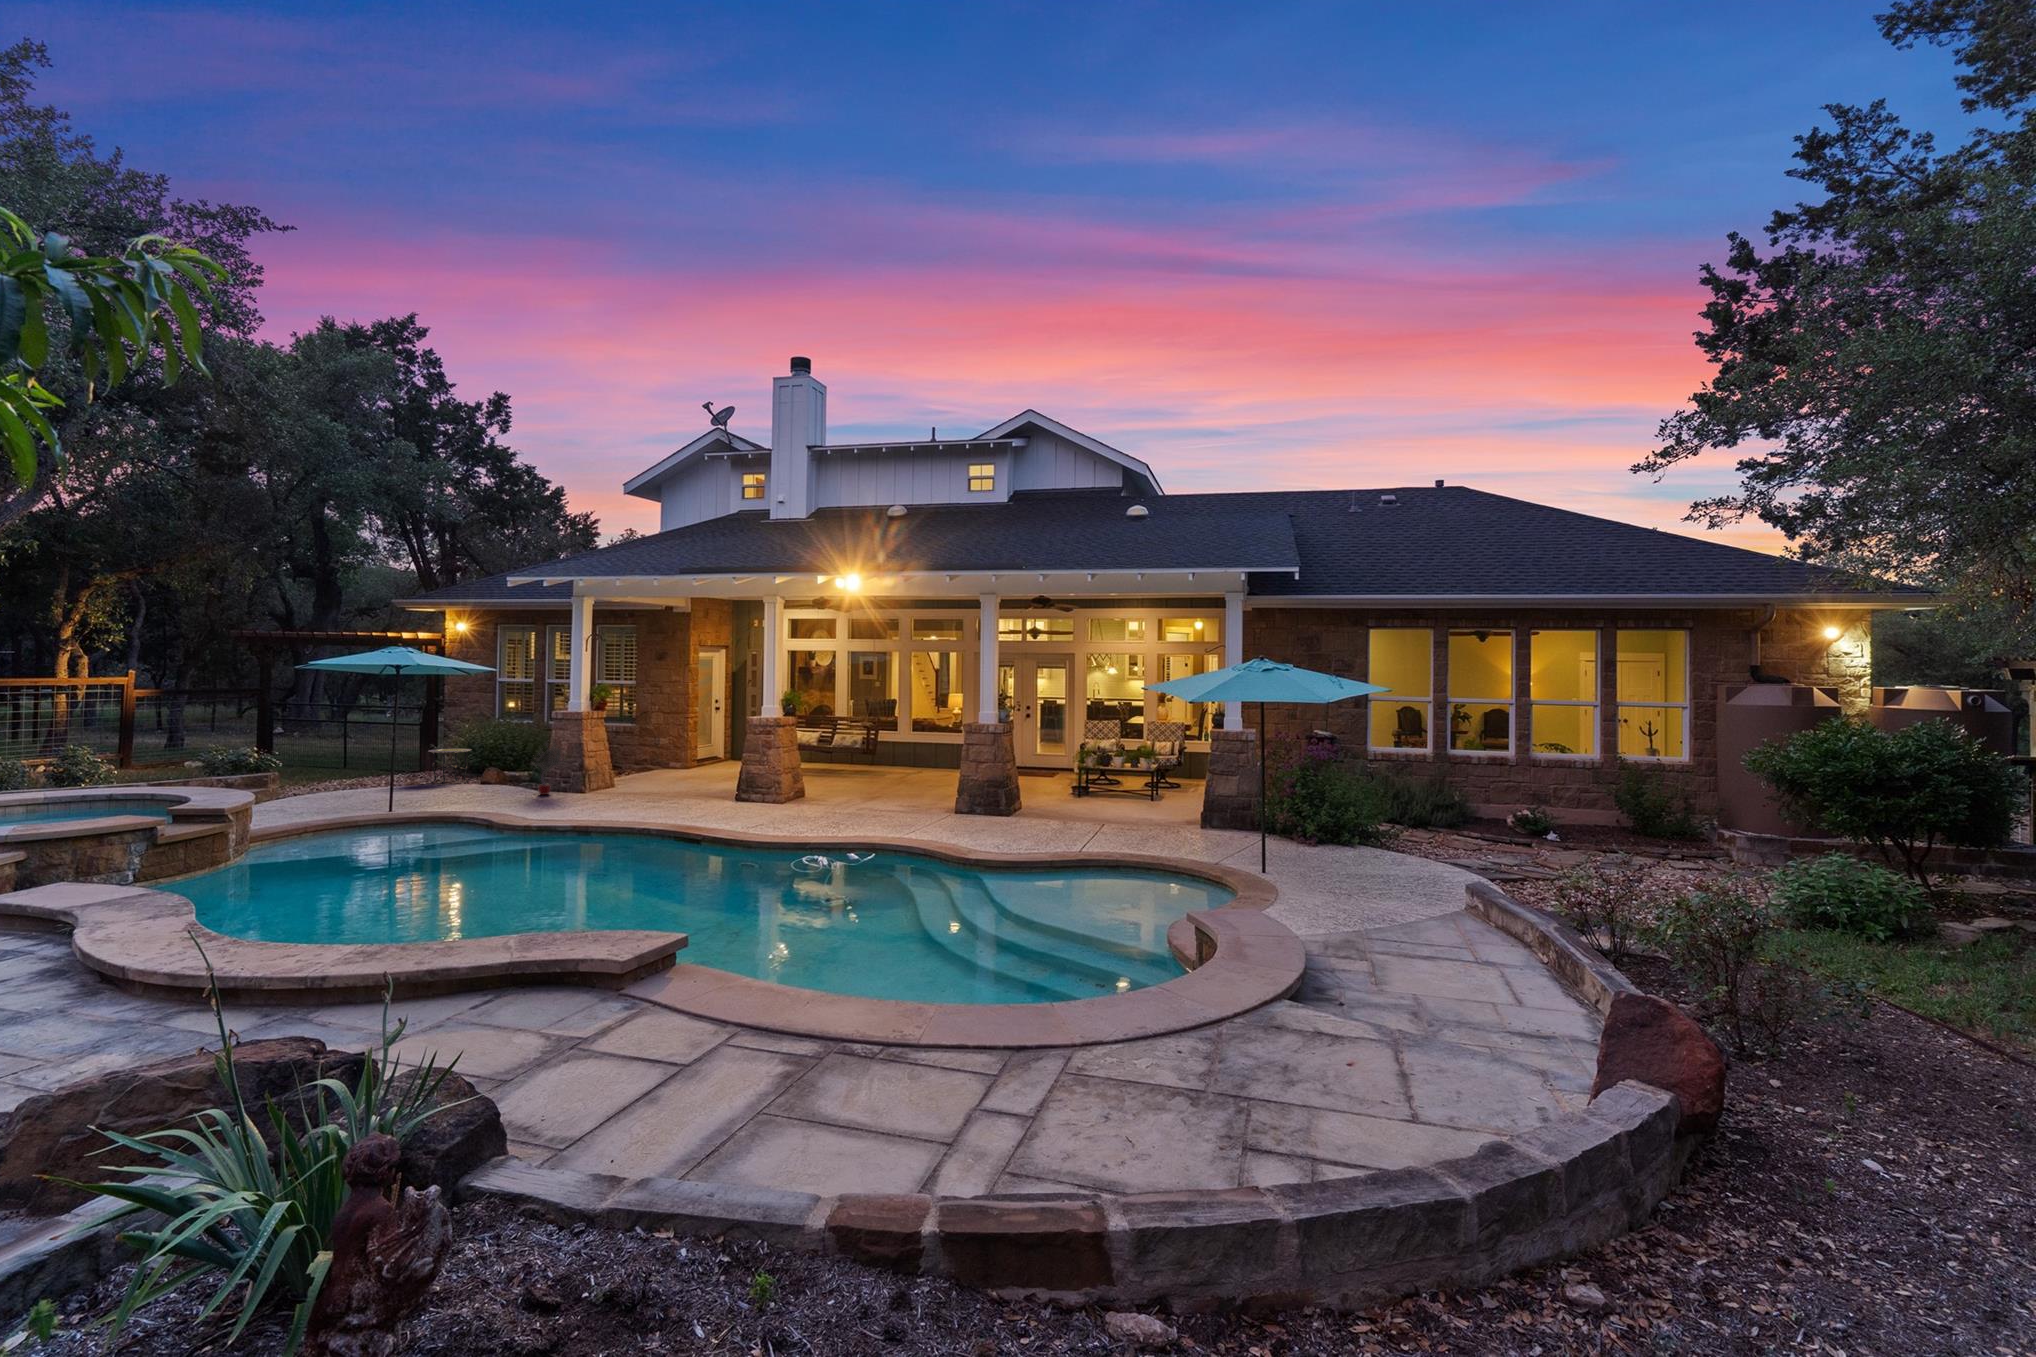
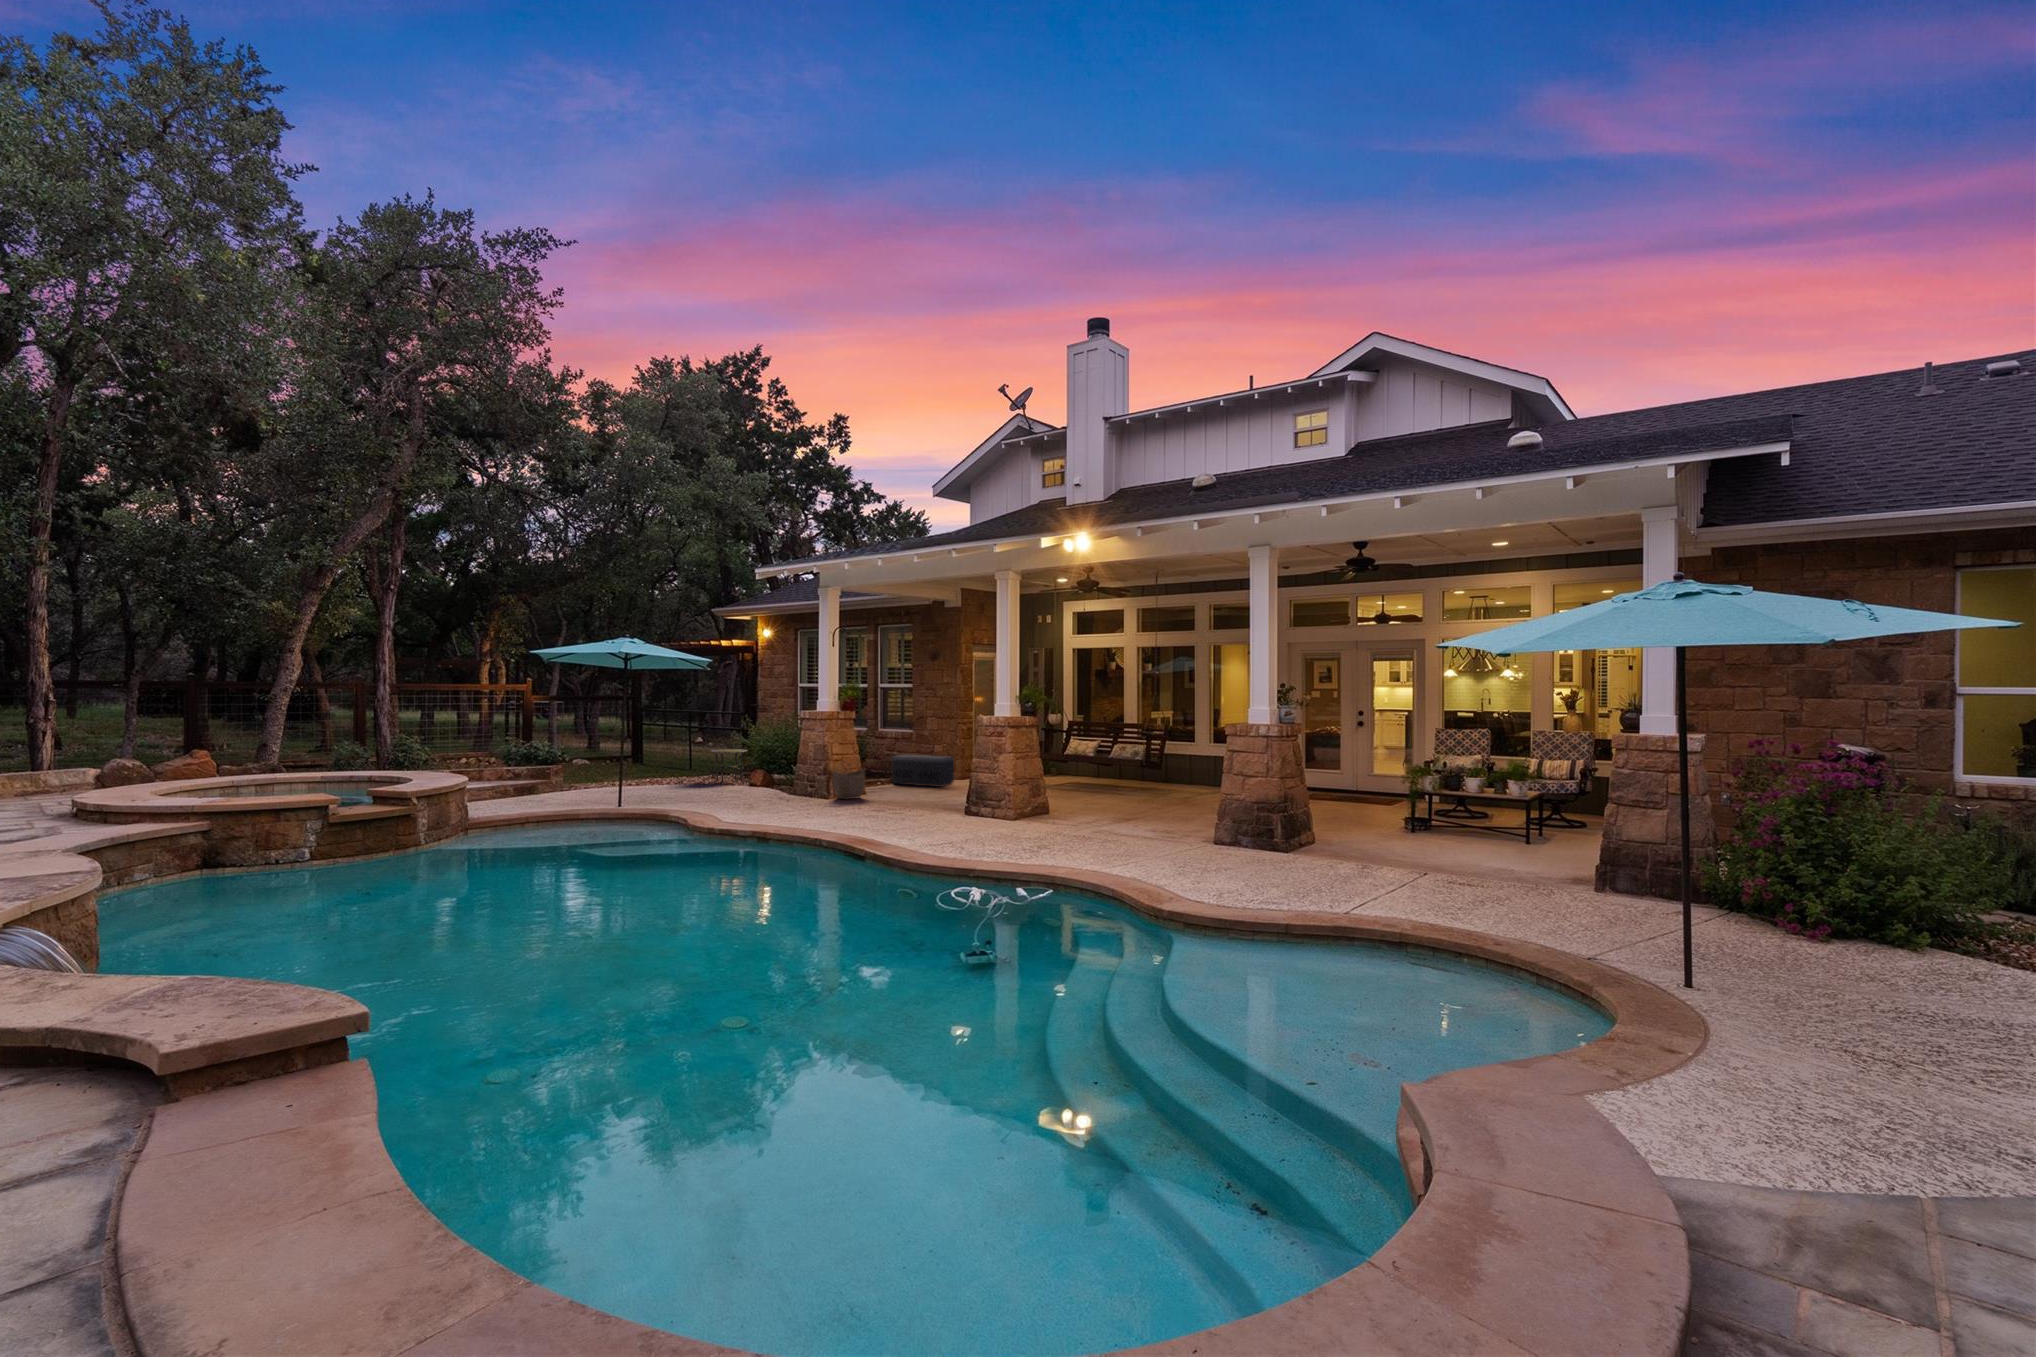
potted tree: present [531,742,564,795] -> none [781,740,813,798]
storage bench: none [631,749,693,777] -> present [892,755,954,787]
woven basket: none [589,758,622,793] -> present [833,765,865,799]

